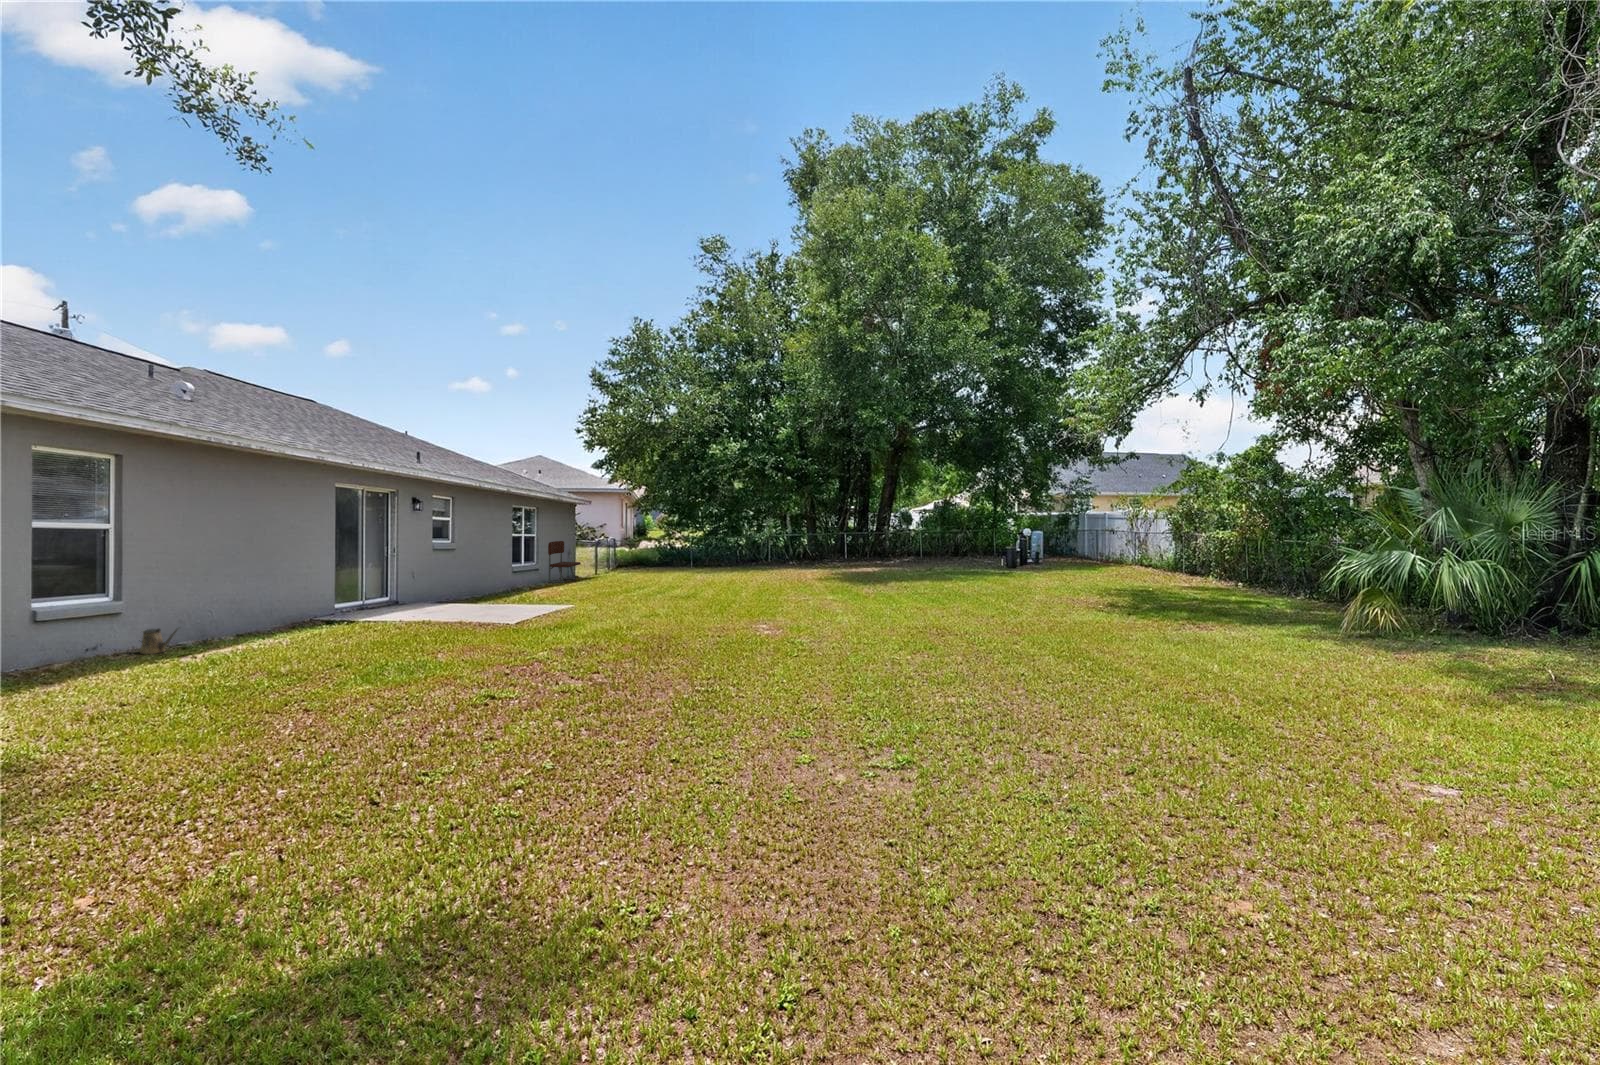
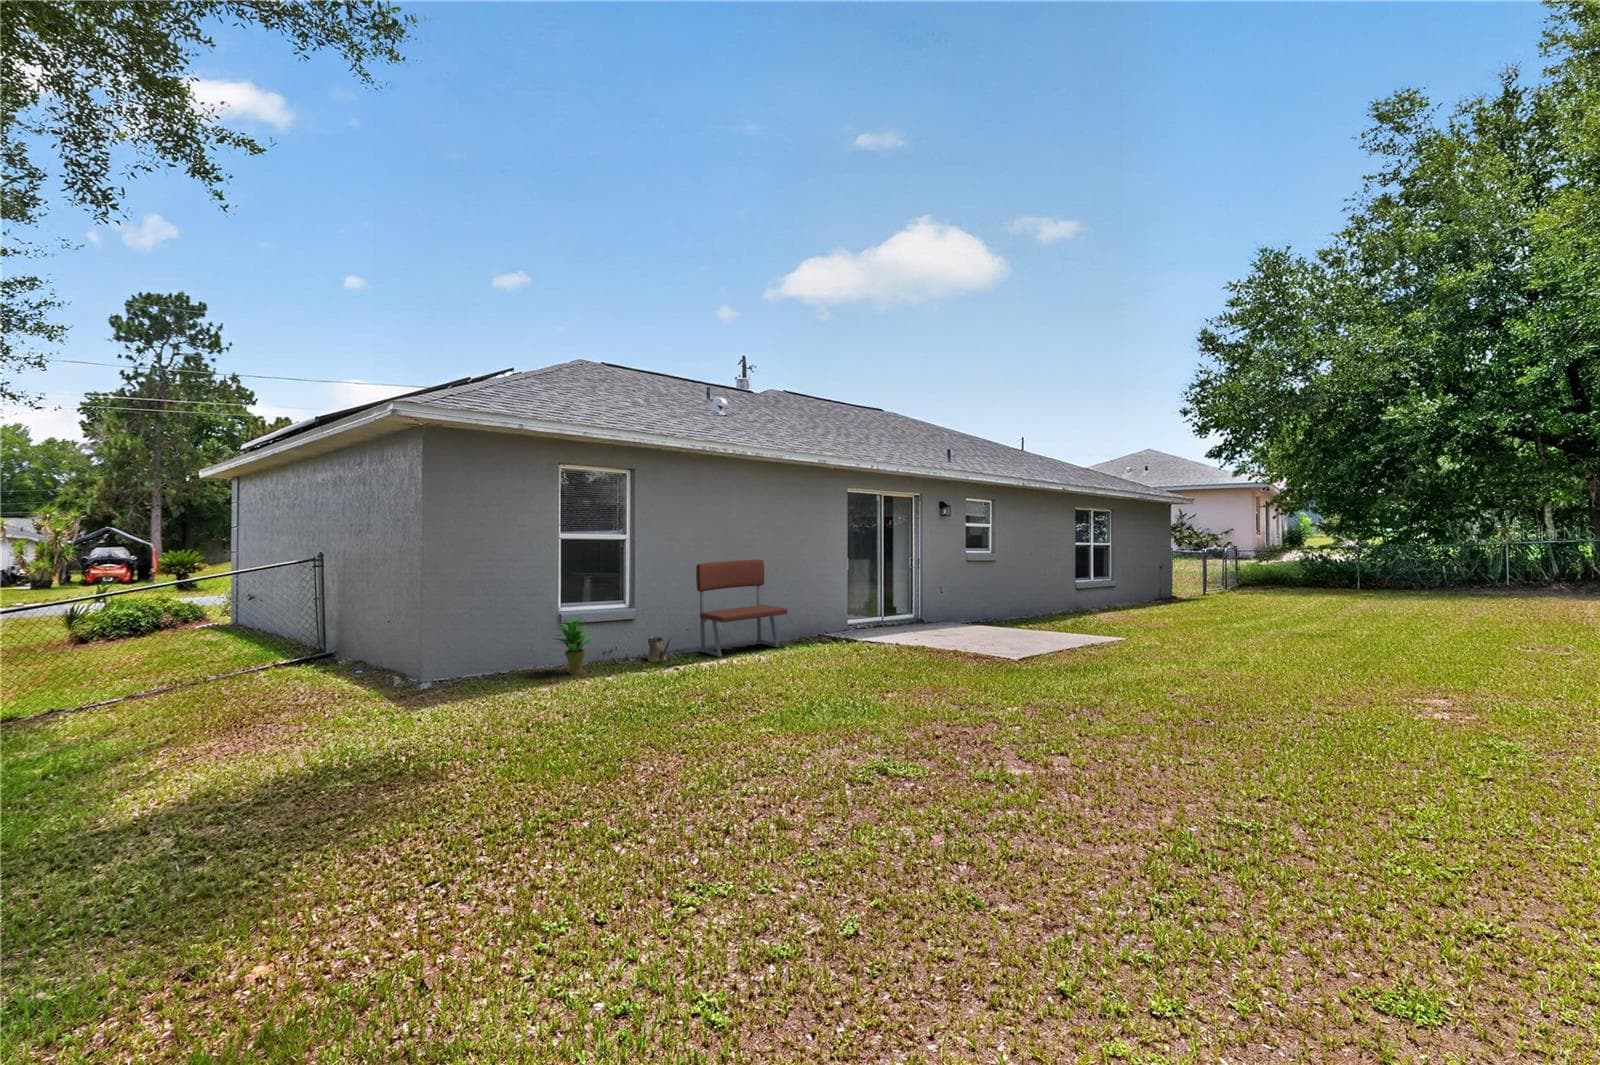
bench: present [548,541,581,583] -> present [696,559,787,657]
potted plant: none [26,612,92,673] -> present [552,618,596,675]

